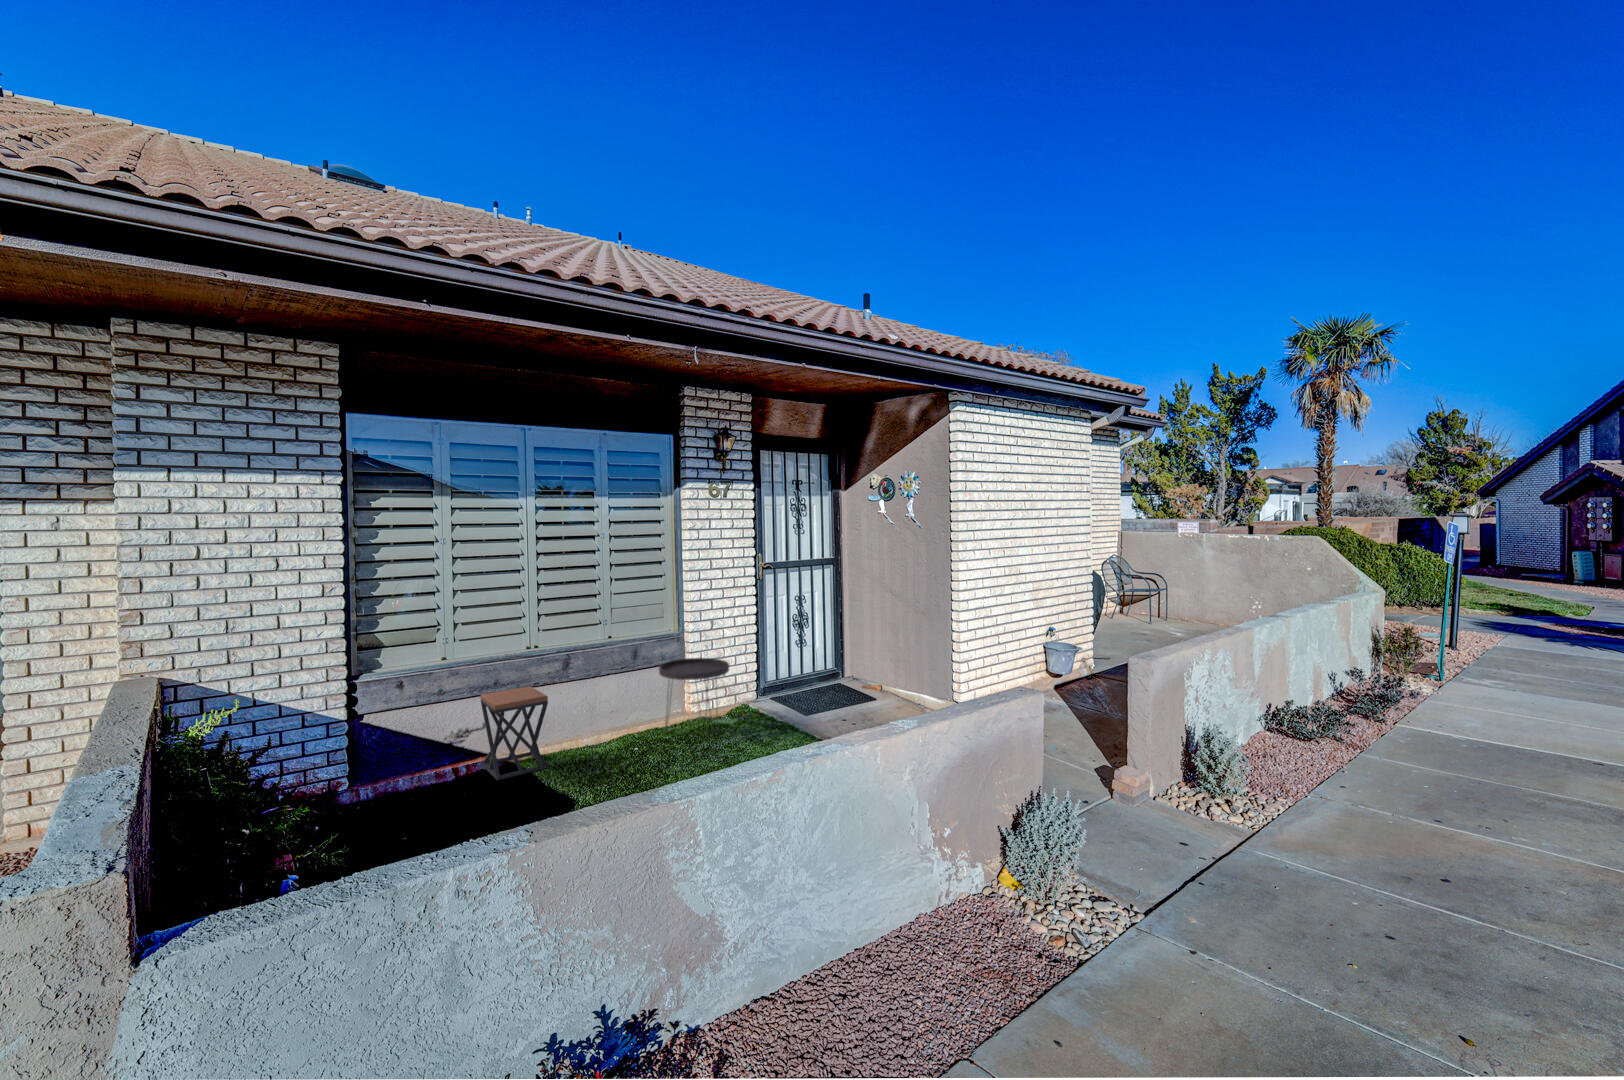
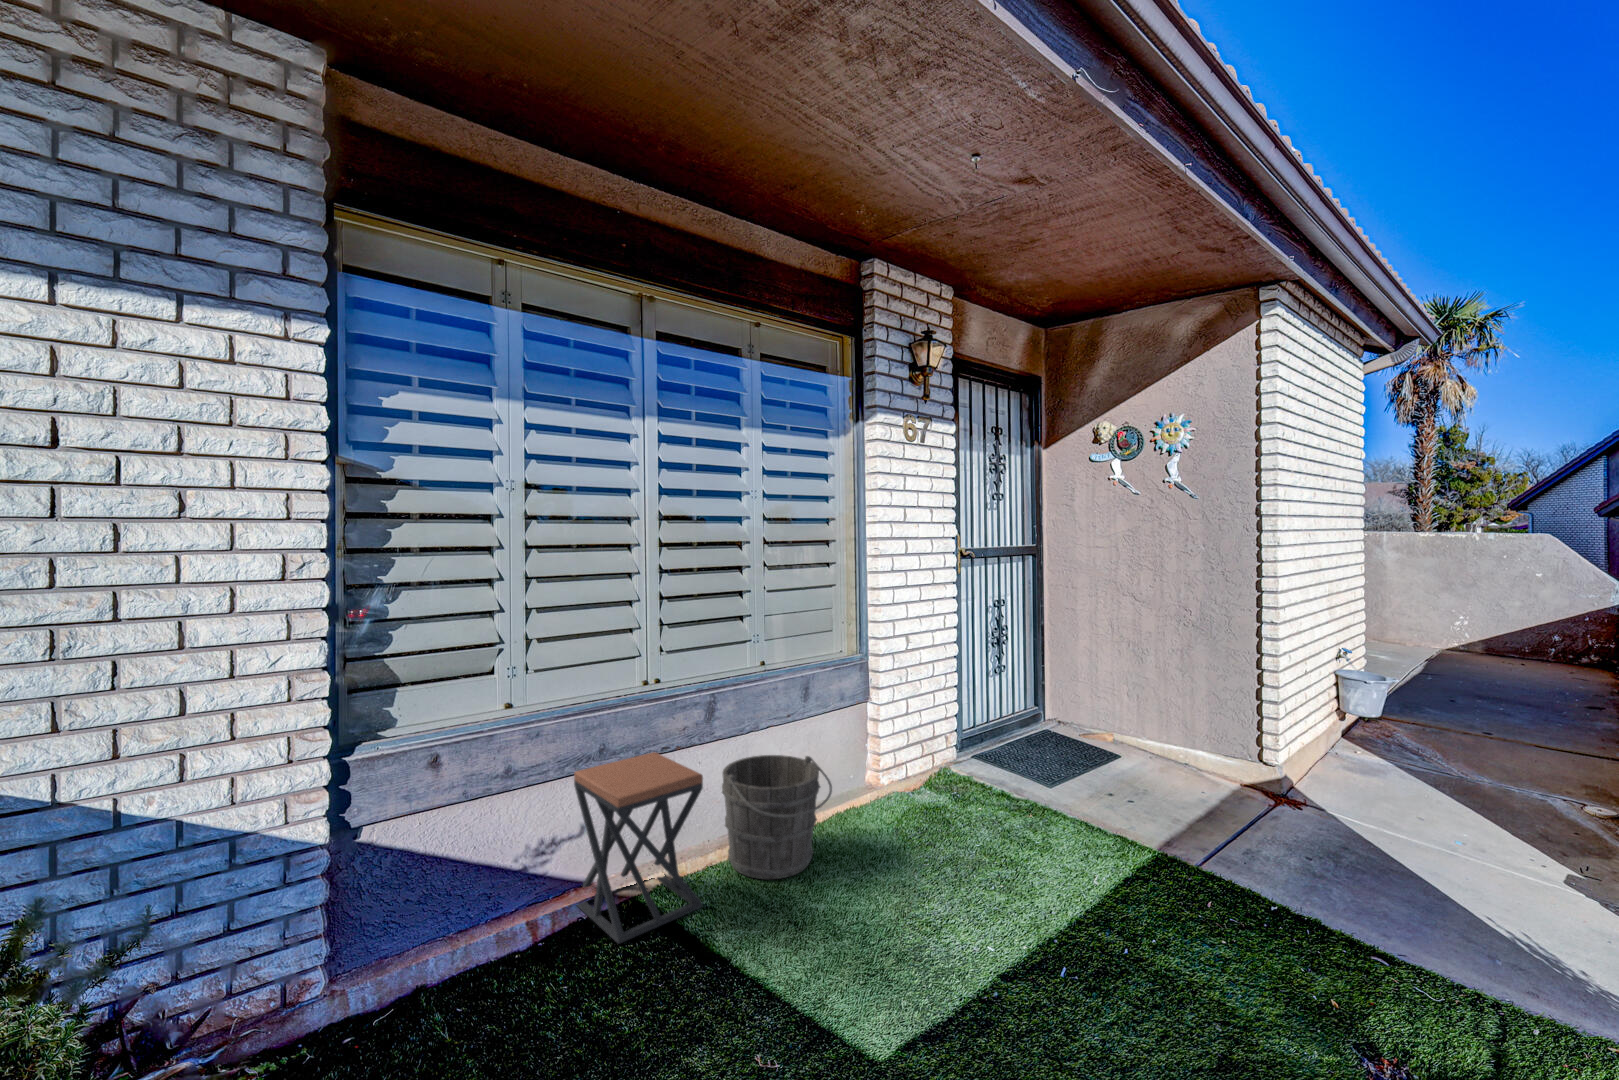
side table: present [659,658,729,732] -> none [846,695,962,828]
bucket: none [570,691,634,757] -> present [722,755,832,879]

